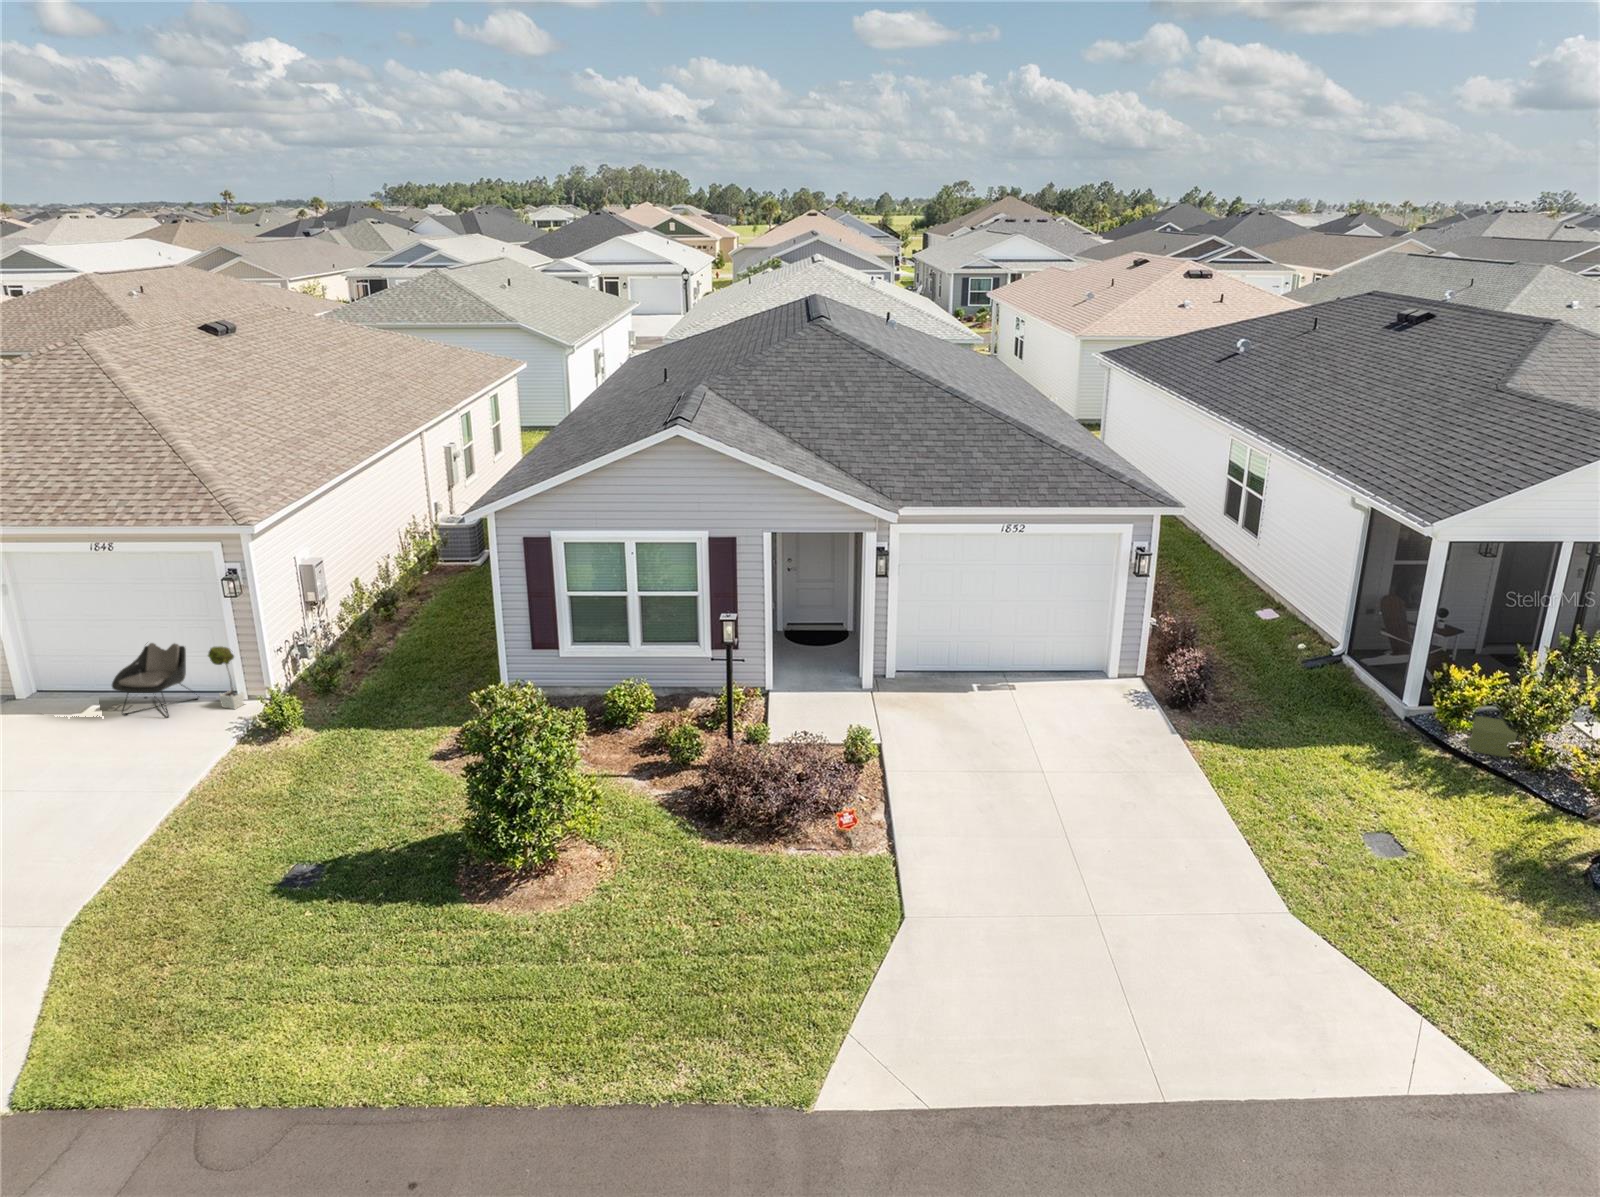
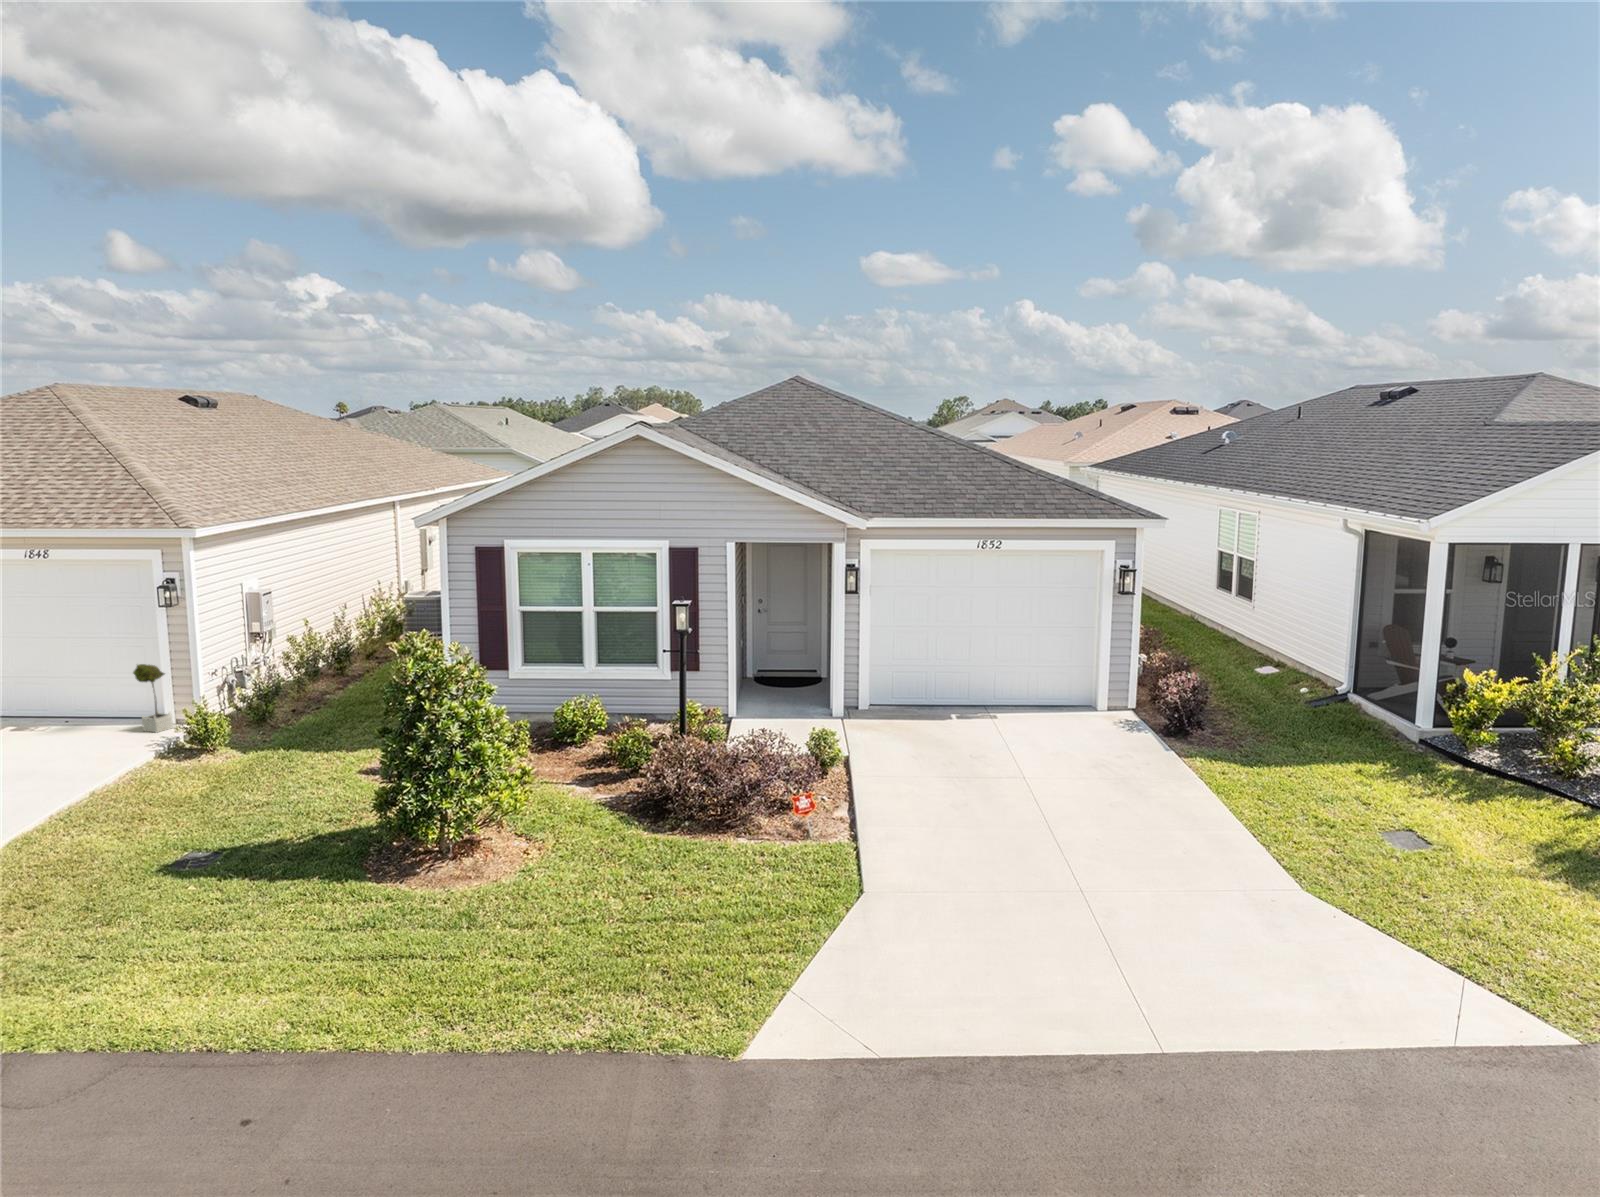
lounge chair: present [112,643,198,717] -> none [26,658,122,739]
storage box: present [1467,716,1517,757] -> none [1490,731,1544,771]

